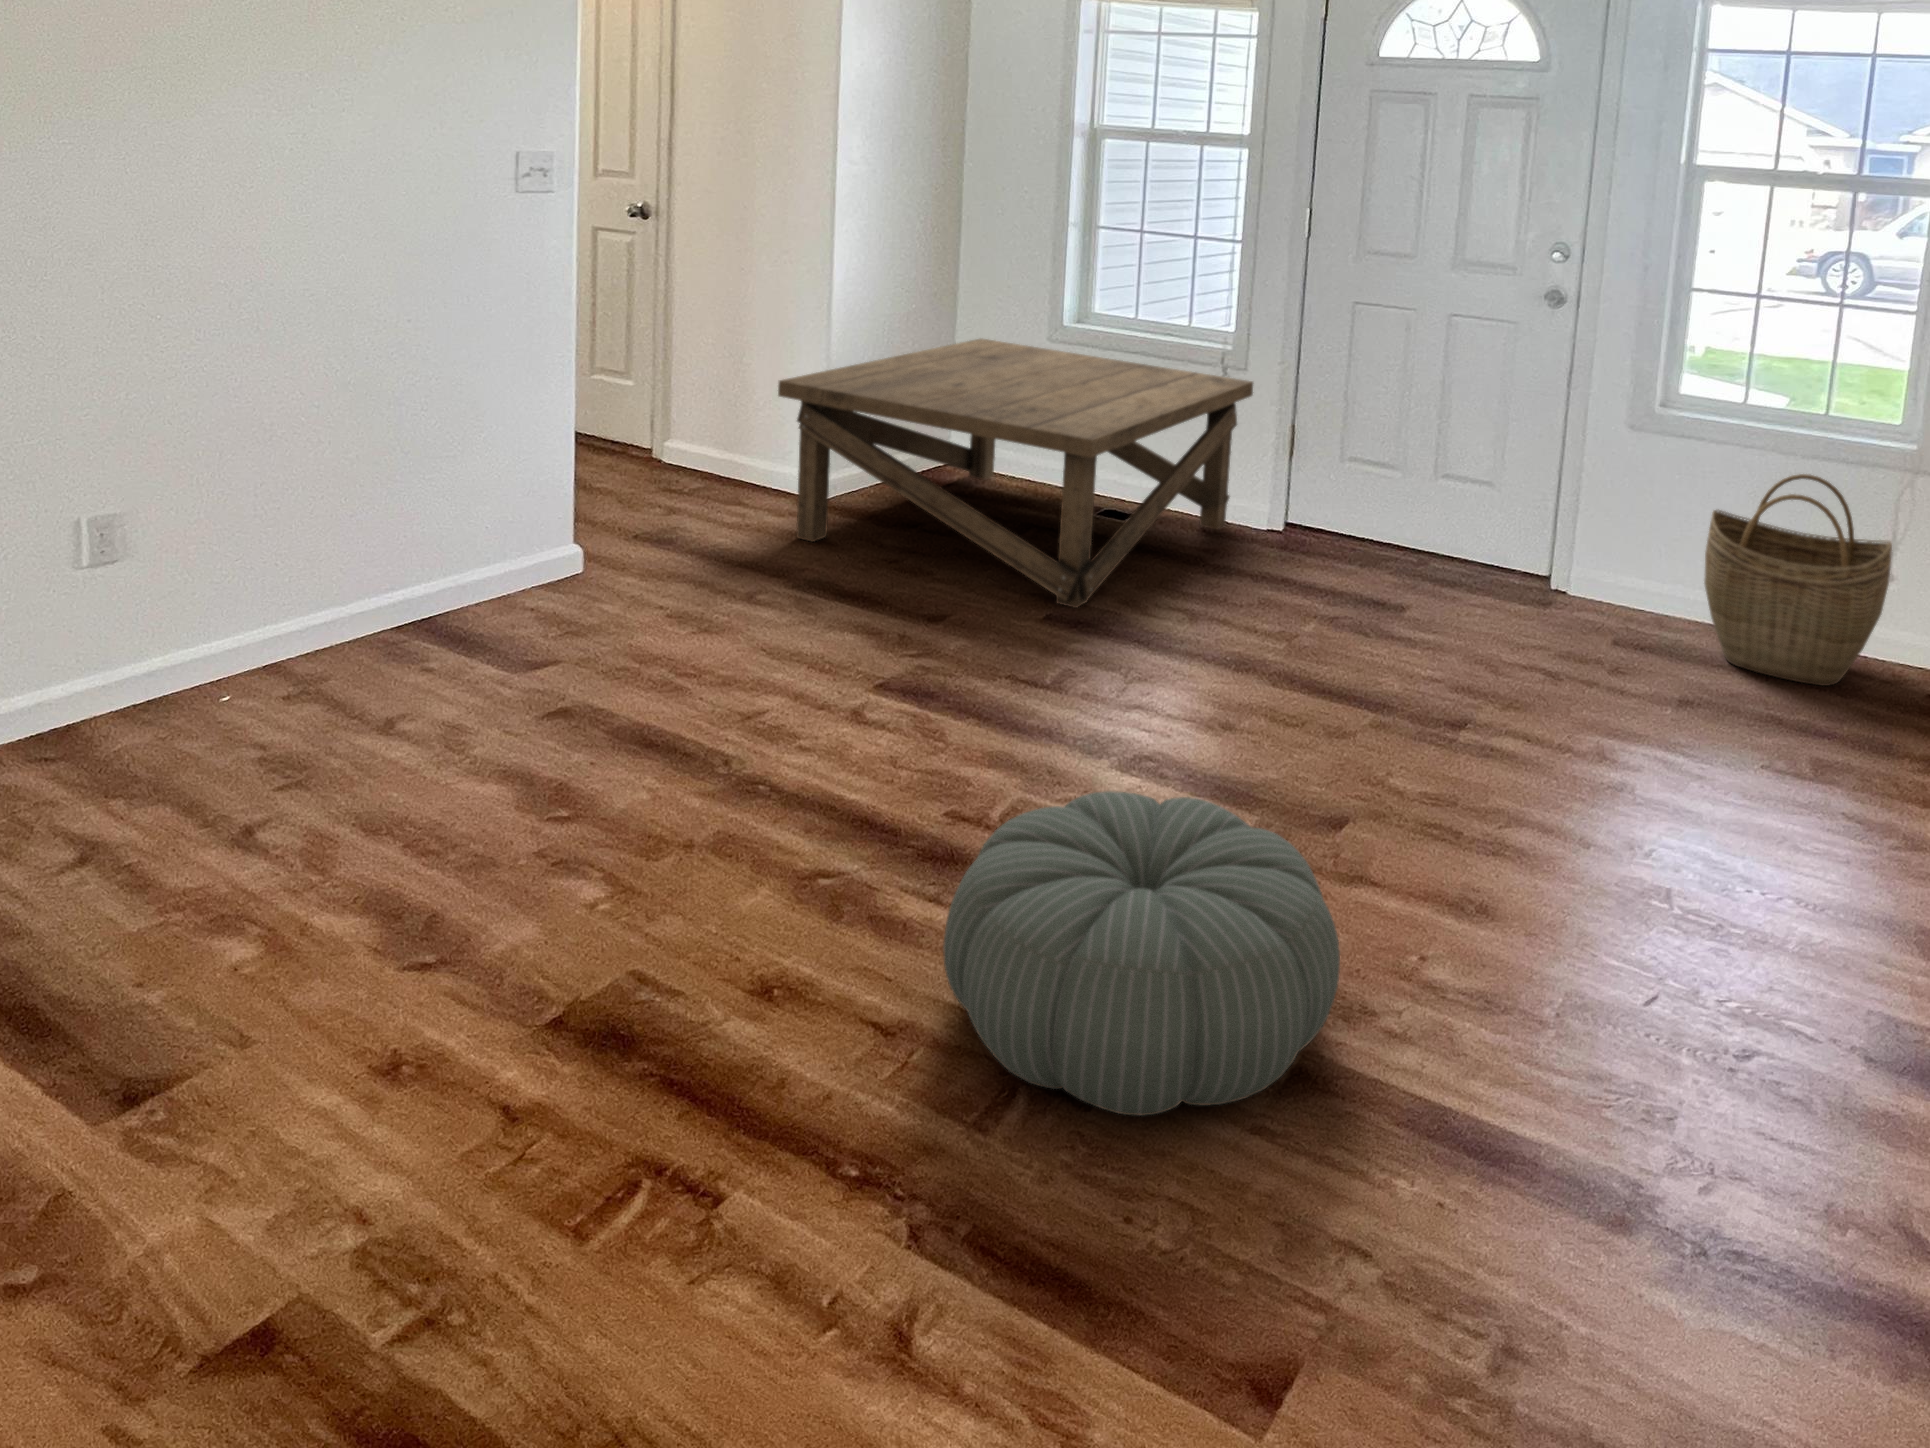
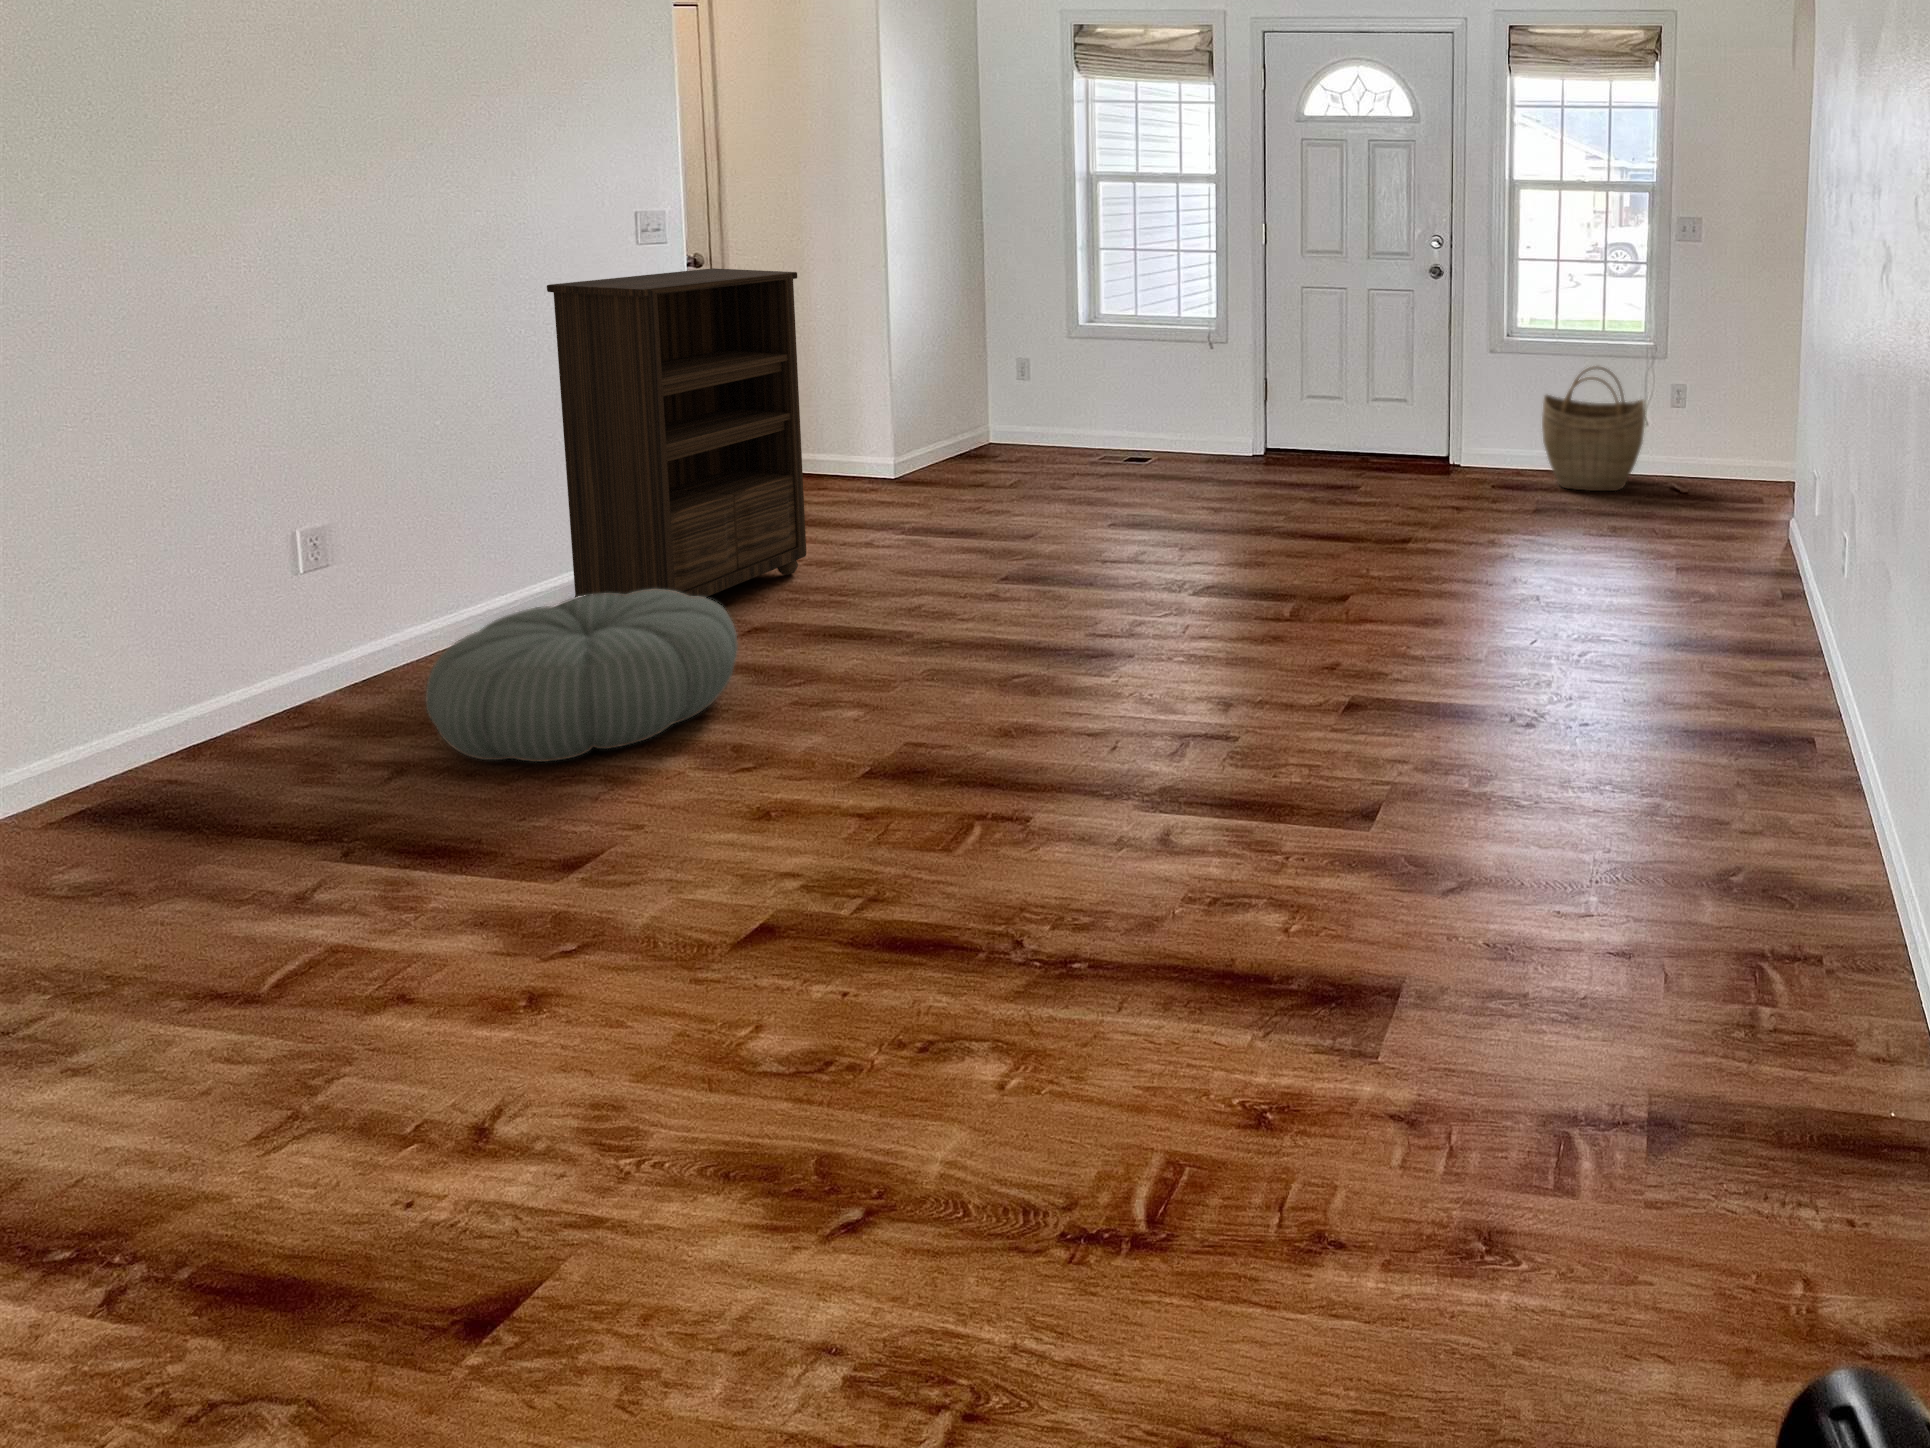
bookshelf: none [386,226,678,679] -> present [547,268,806,598]
coffee table: present [778,339,1253,608] -> none [861,342,1234,518]
pouf: present [943,791,1340,1116] -> present [426,589,738,762]

